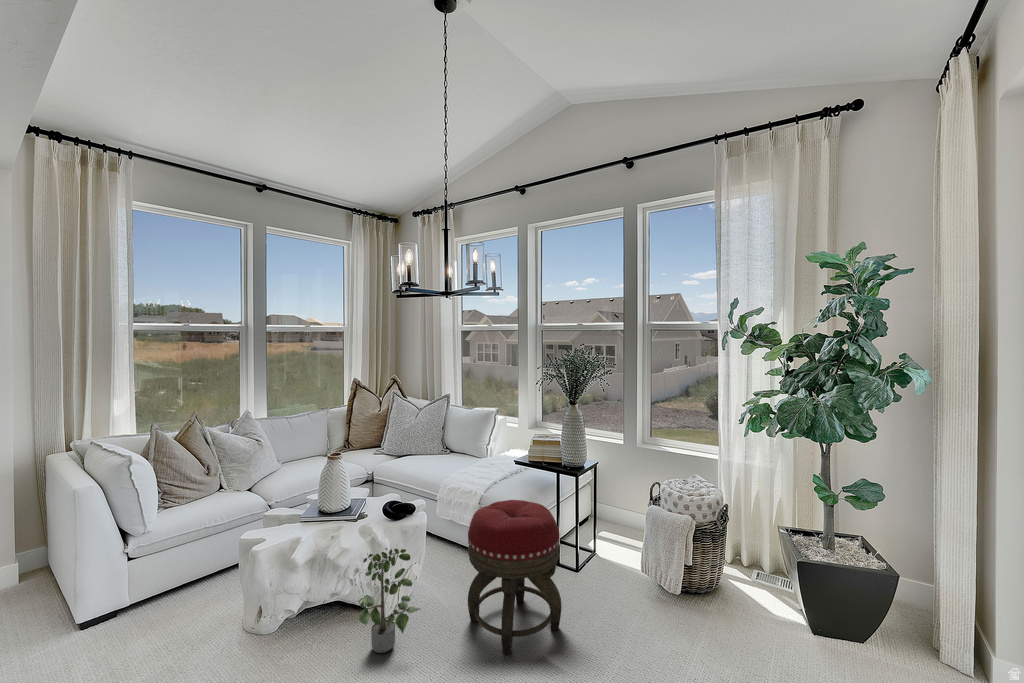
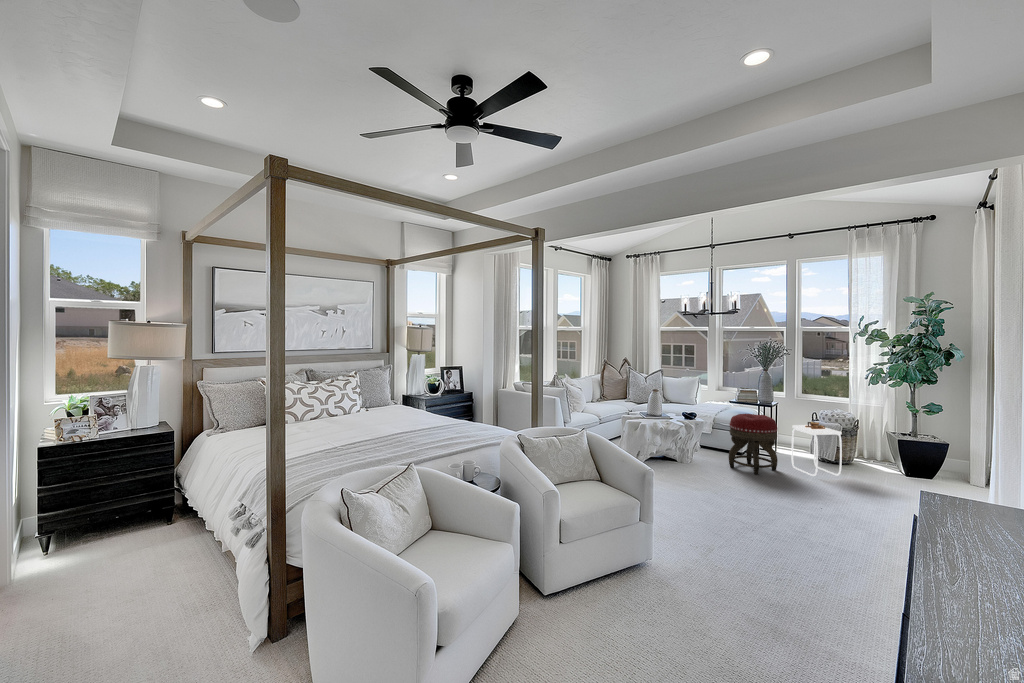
side table: none [597,520,684,654] -> present [792,422,842,476]
potted plant: present [359,548,420,653] -> none [687,427,715,472]

